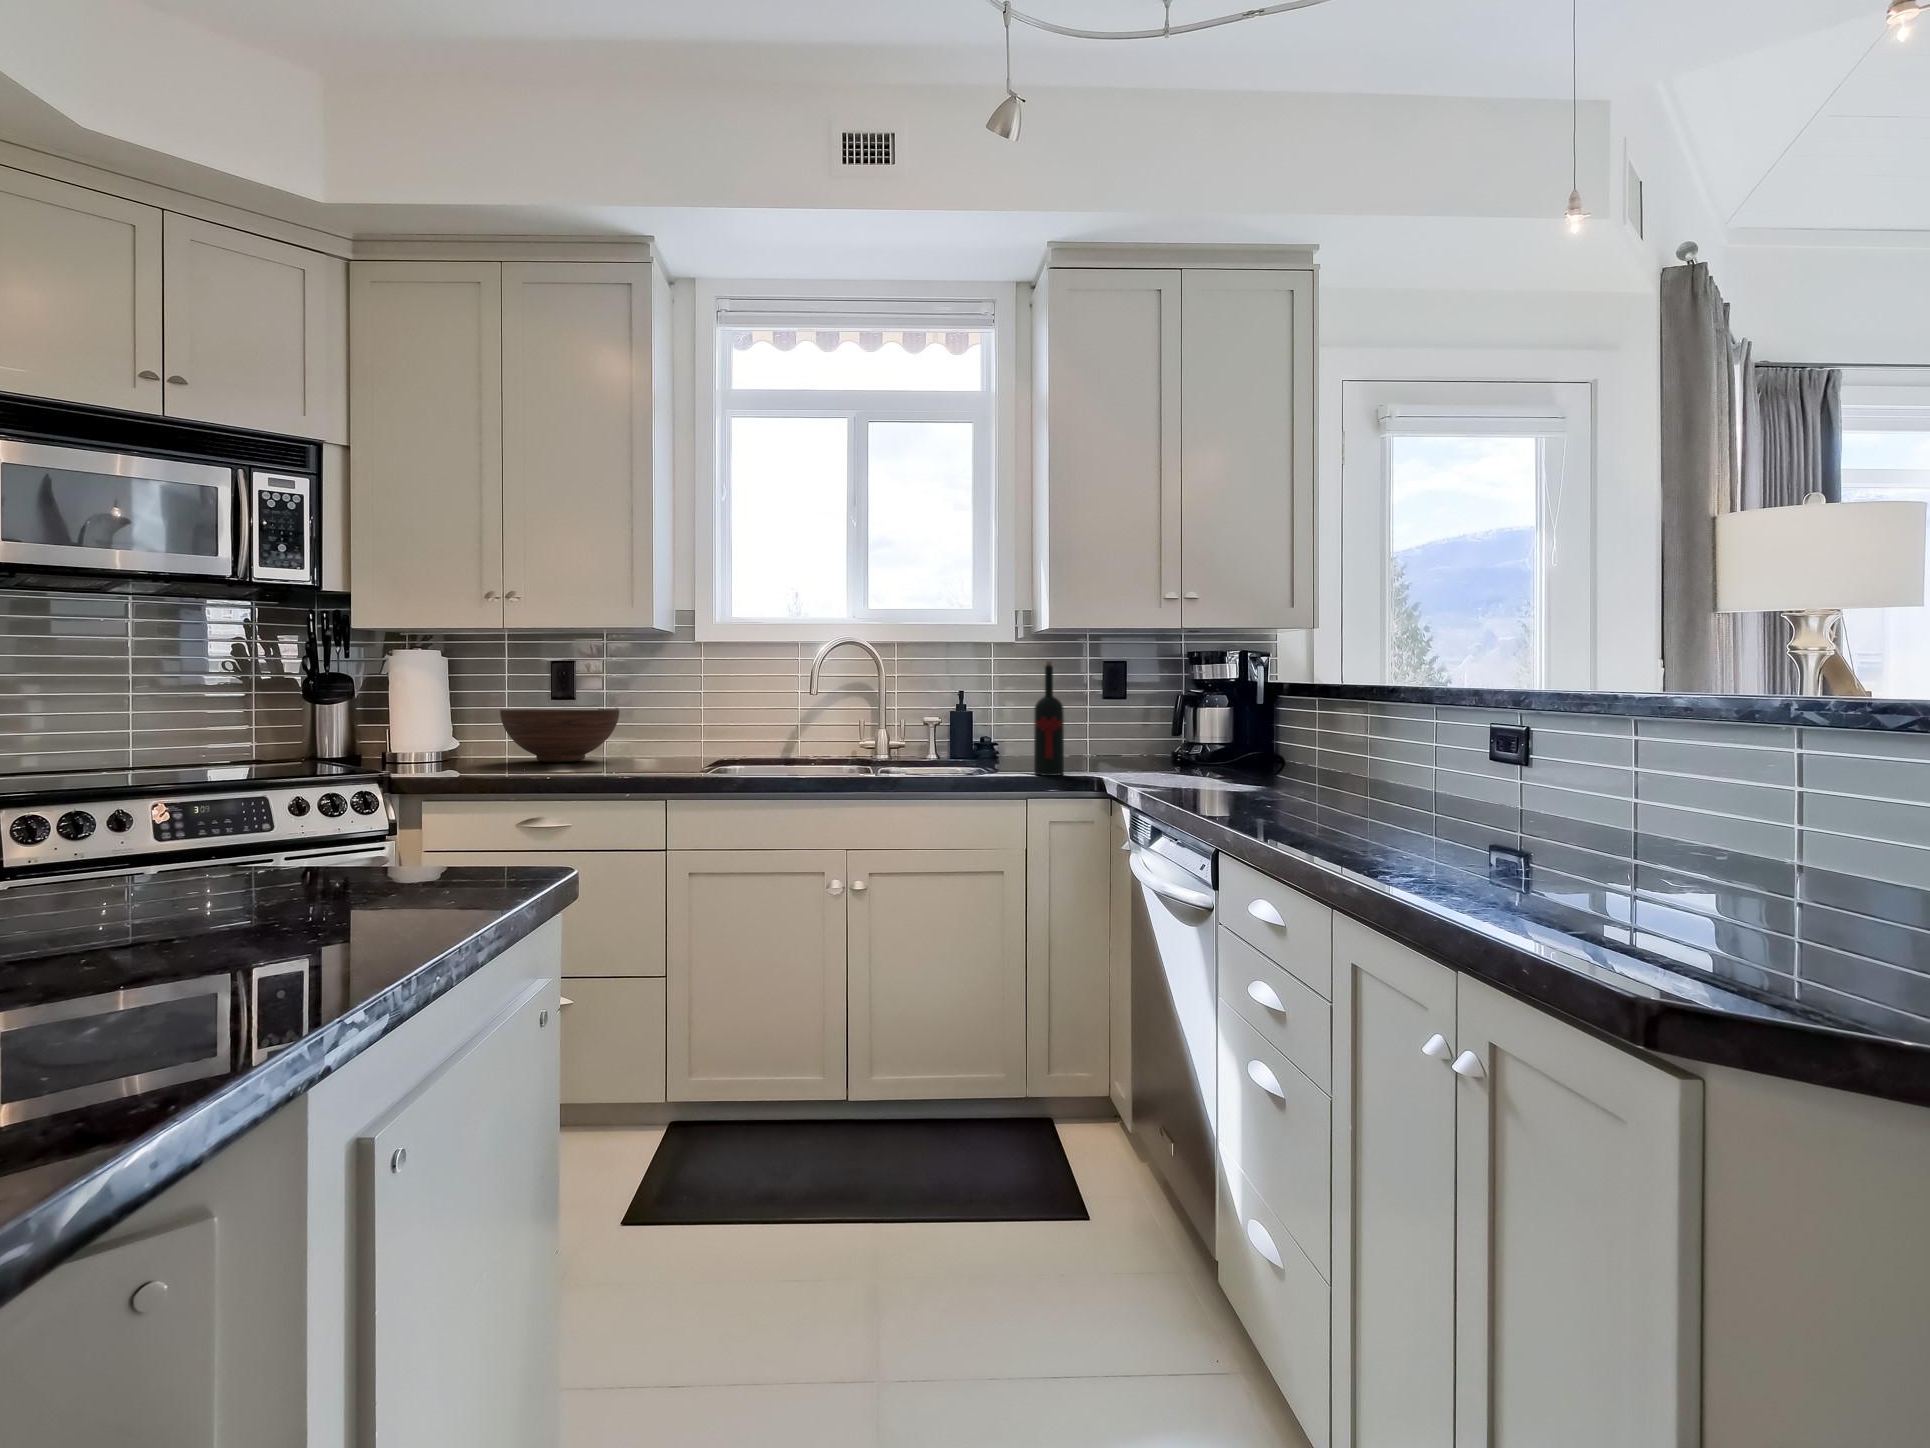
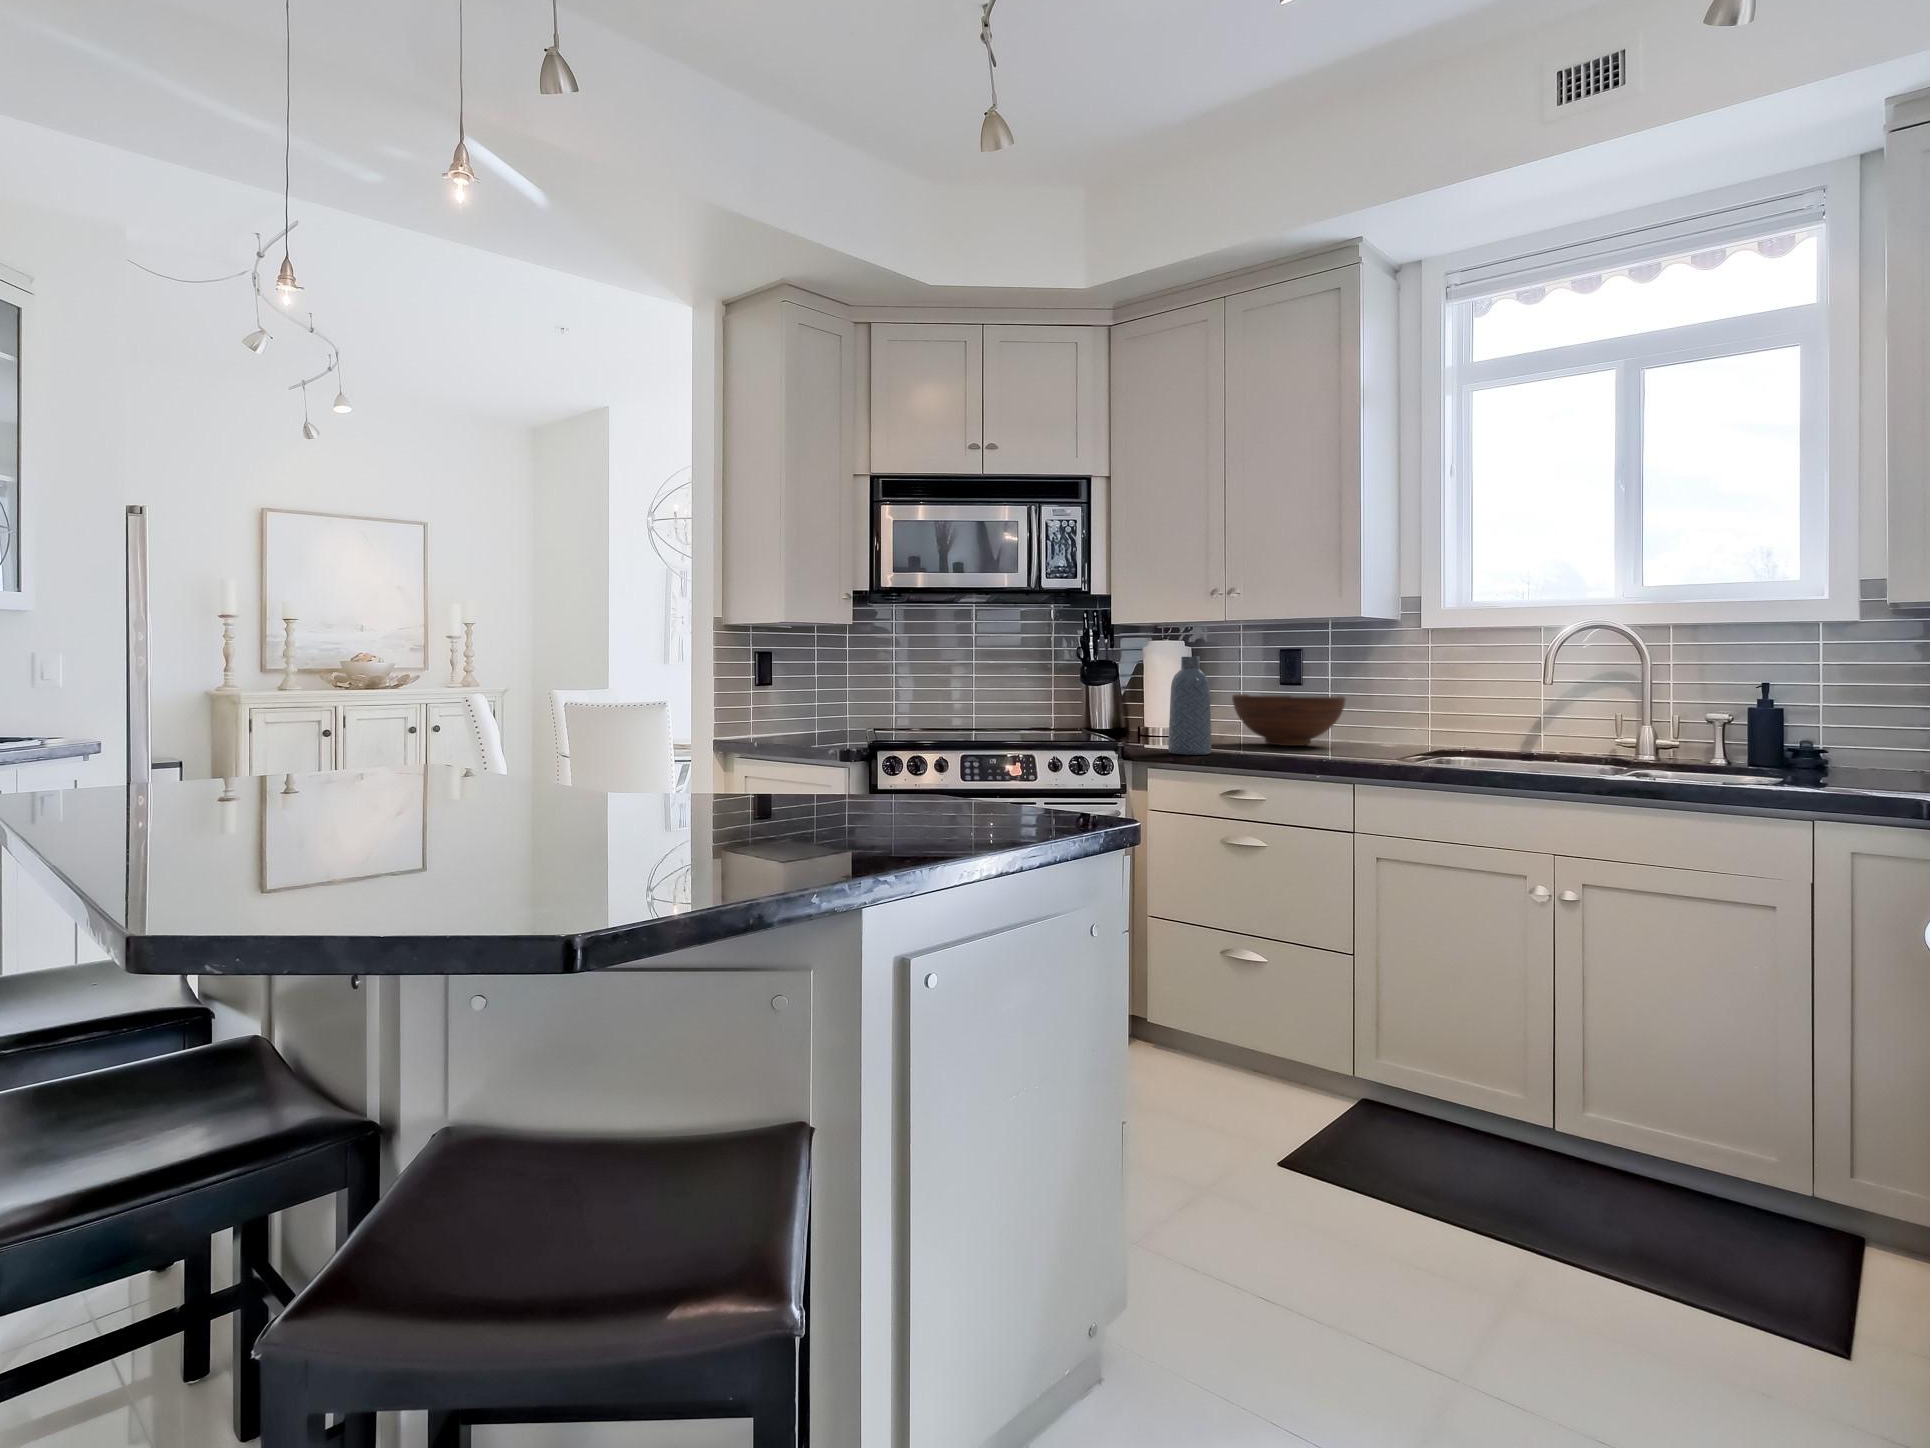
wine bottle: present [1034,661,1064,776] -> none [1824,645,1873,794]
vase: none [453,669,505,782] -> present [1168,657,1211,755]

